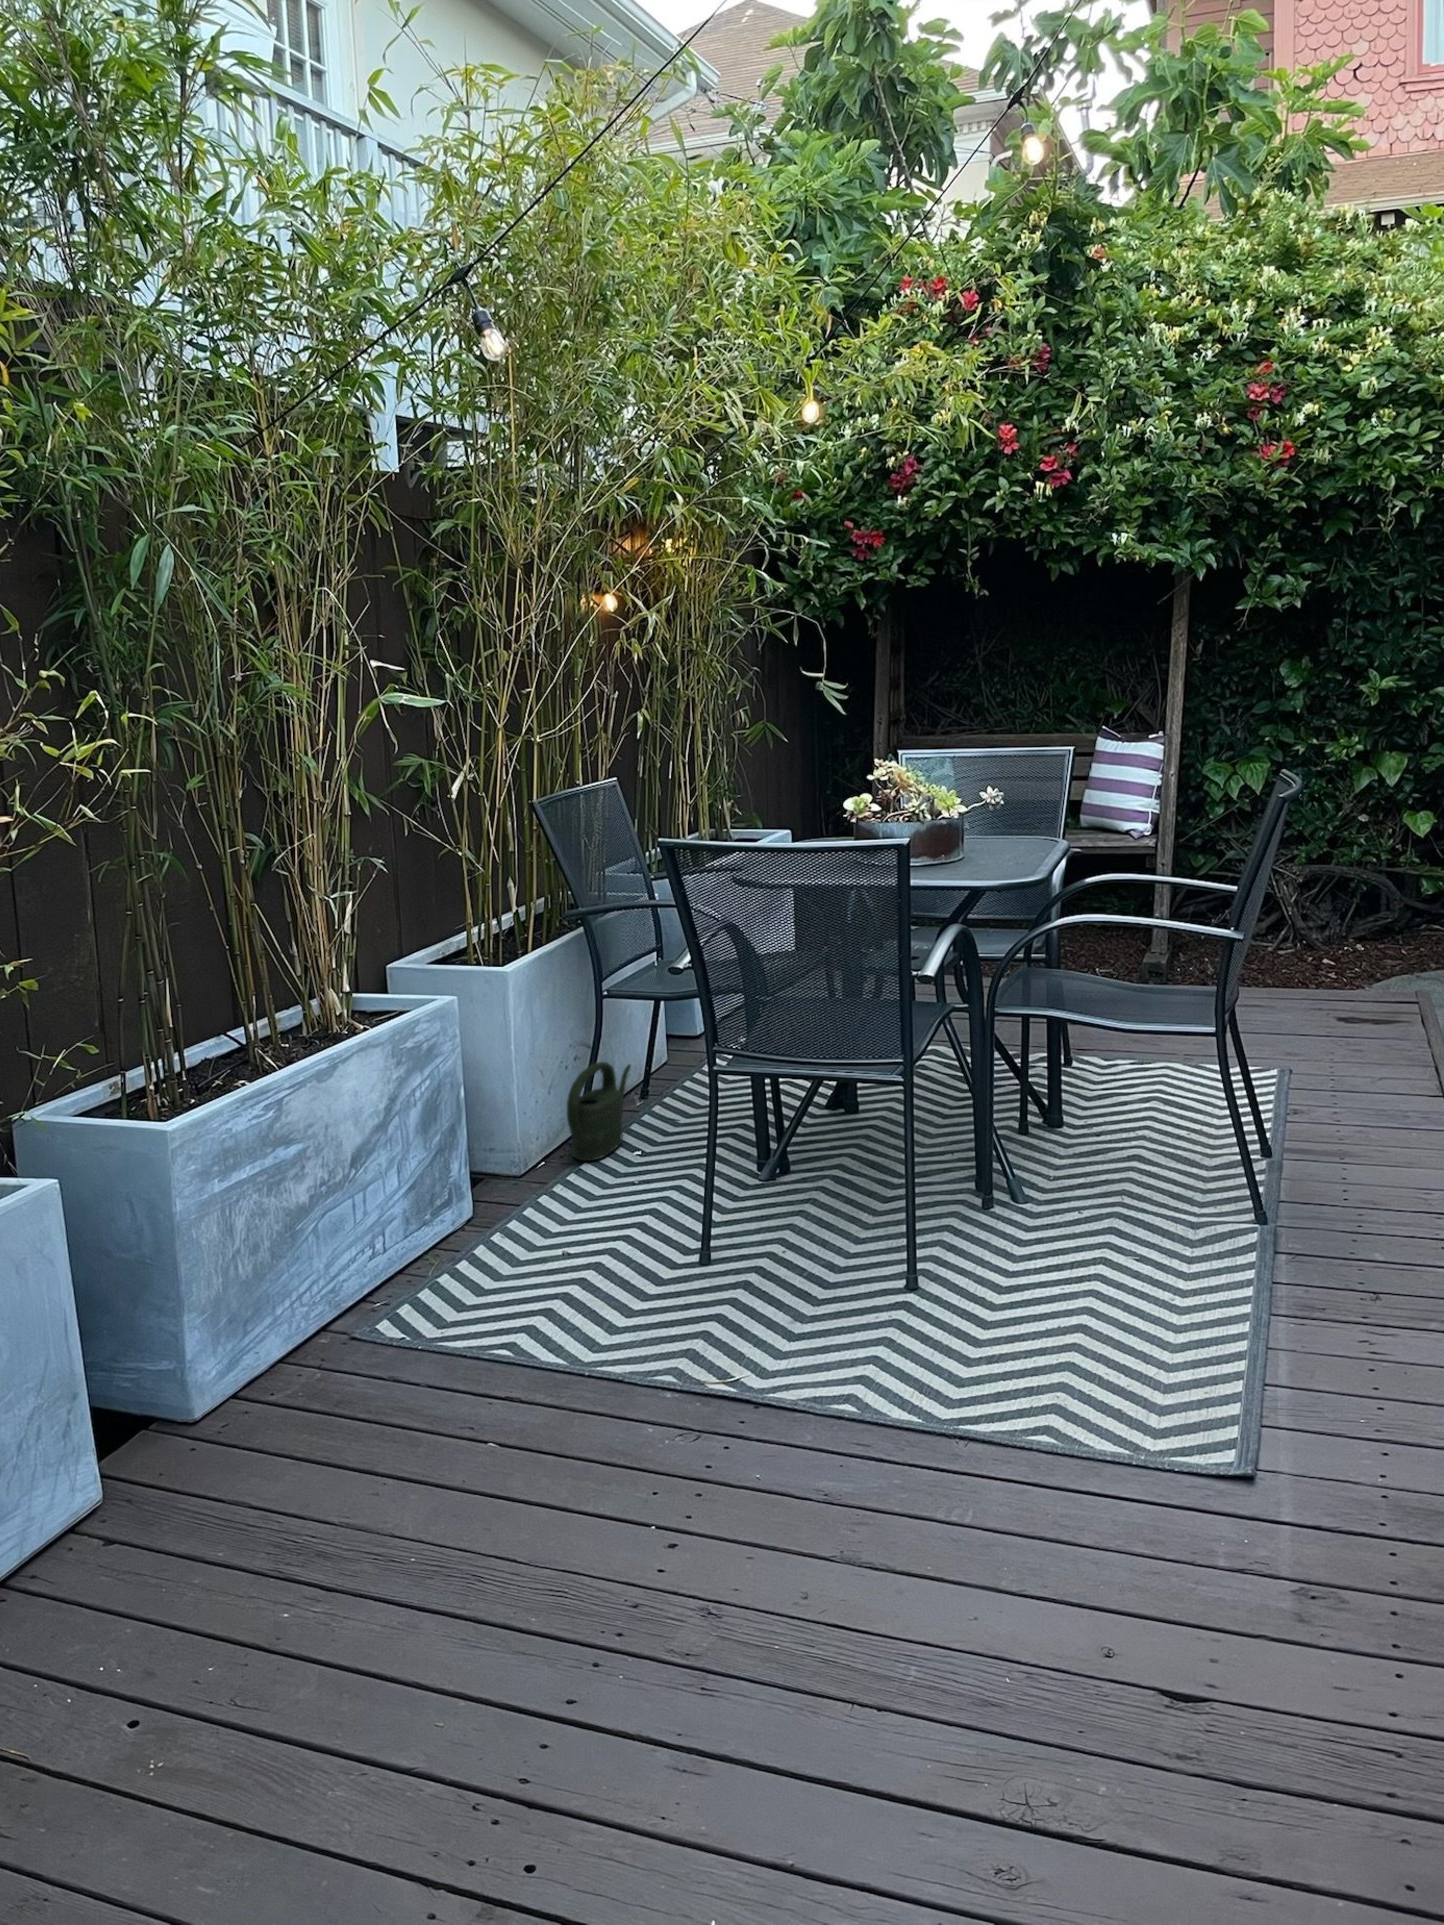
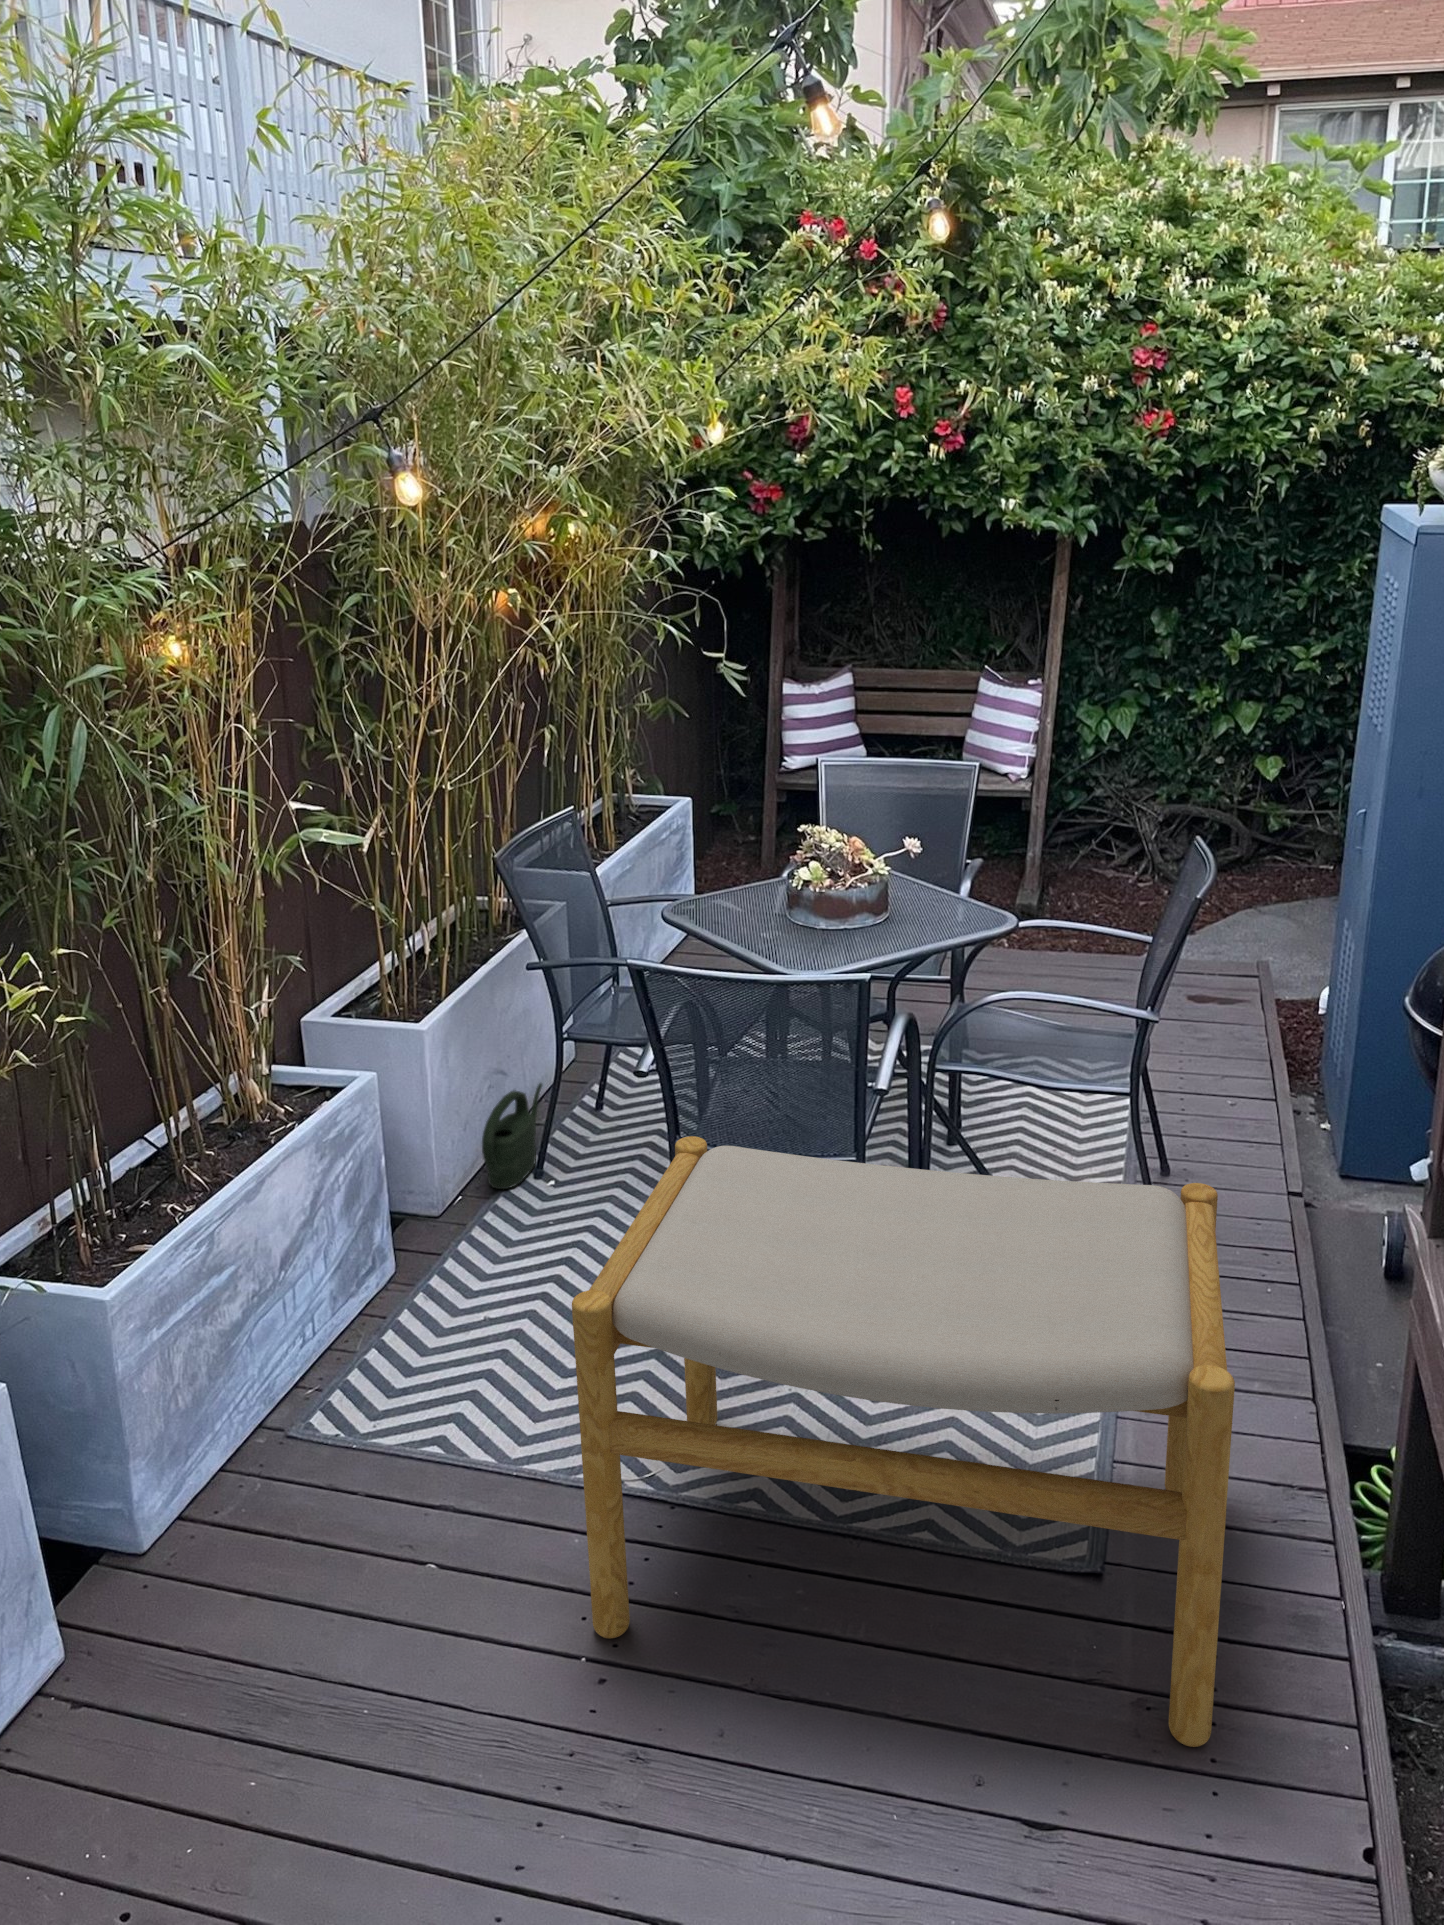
footstool: none [658,1010,1400,1625] -> present [572,1136,1235,1747]

